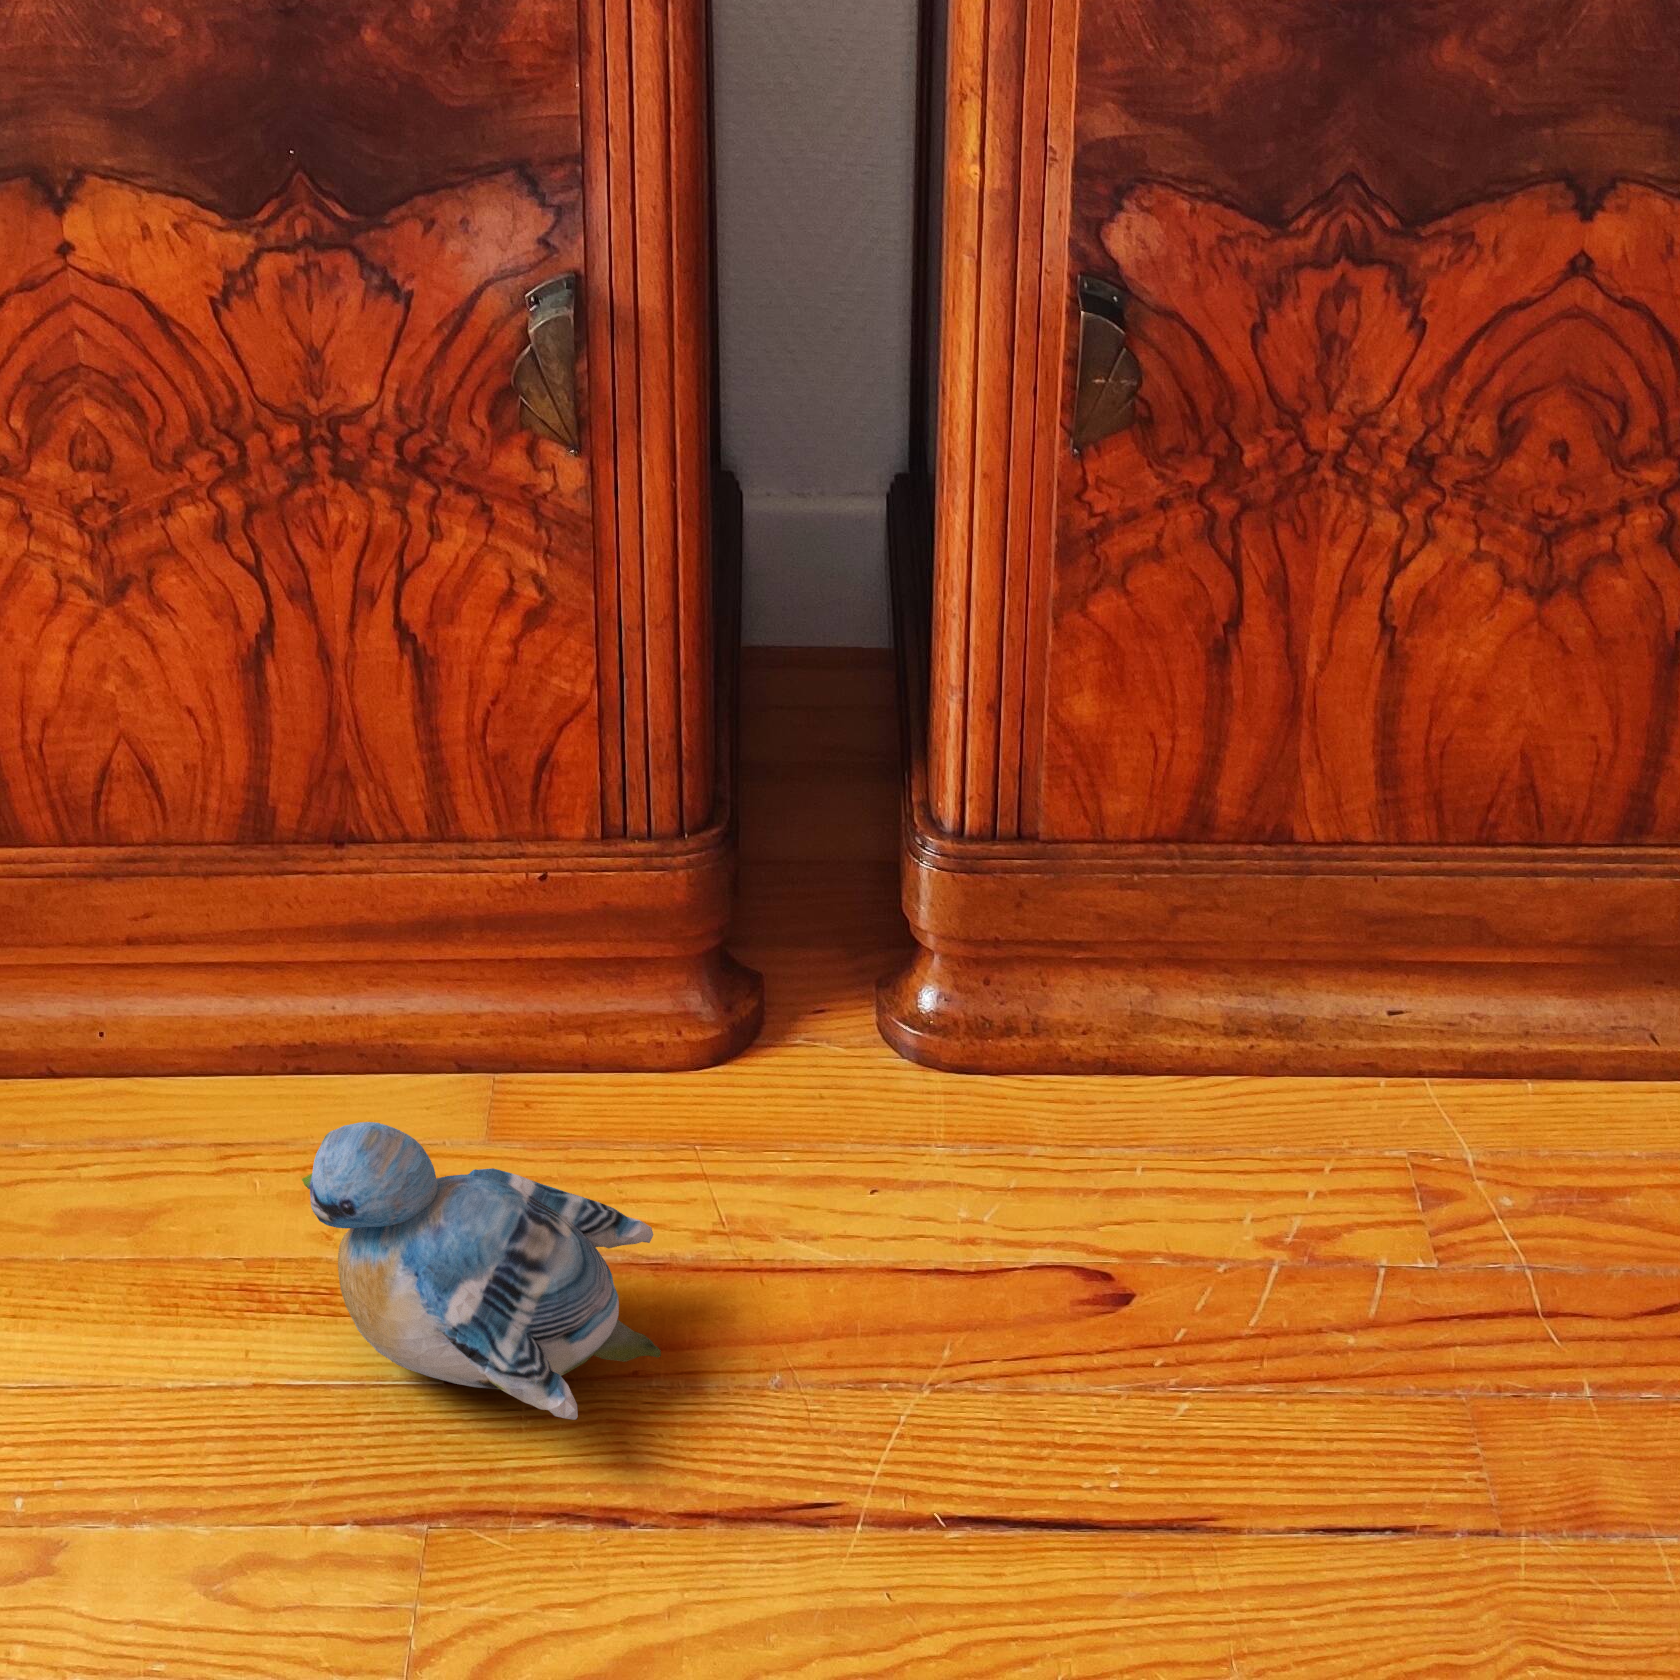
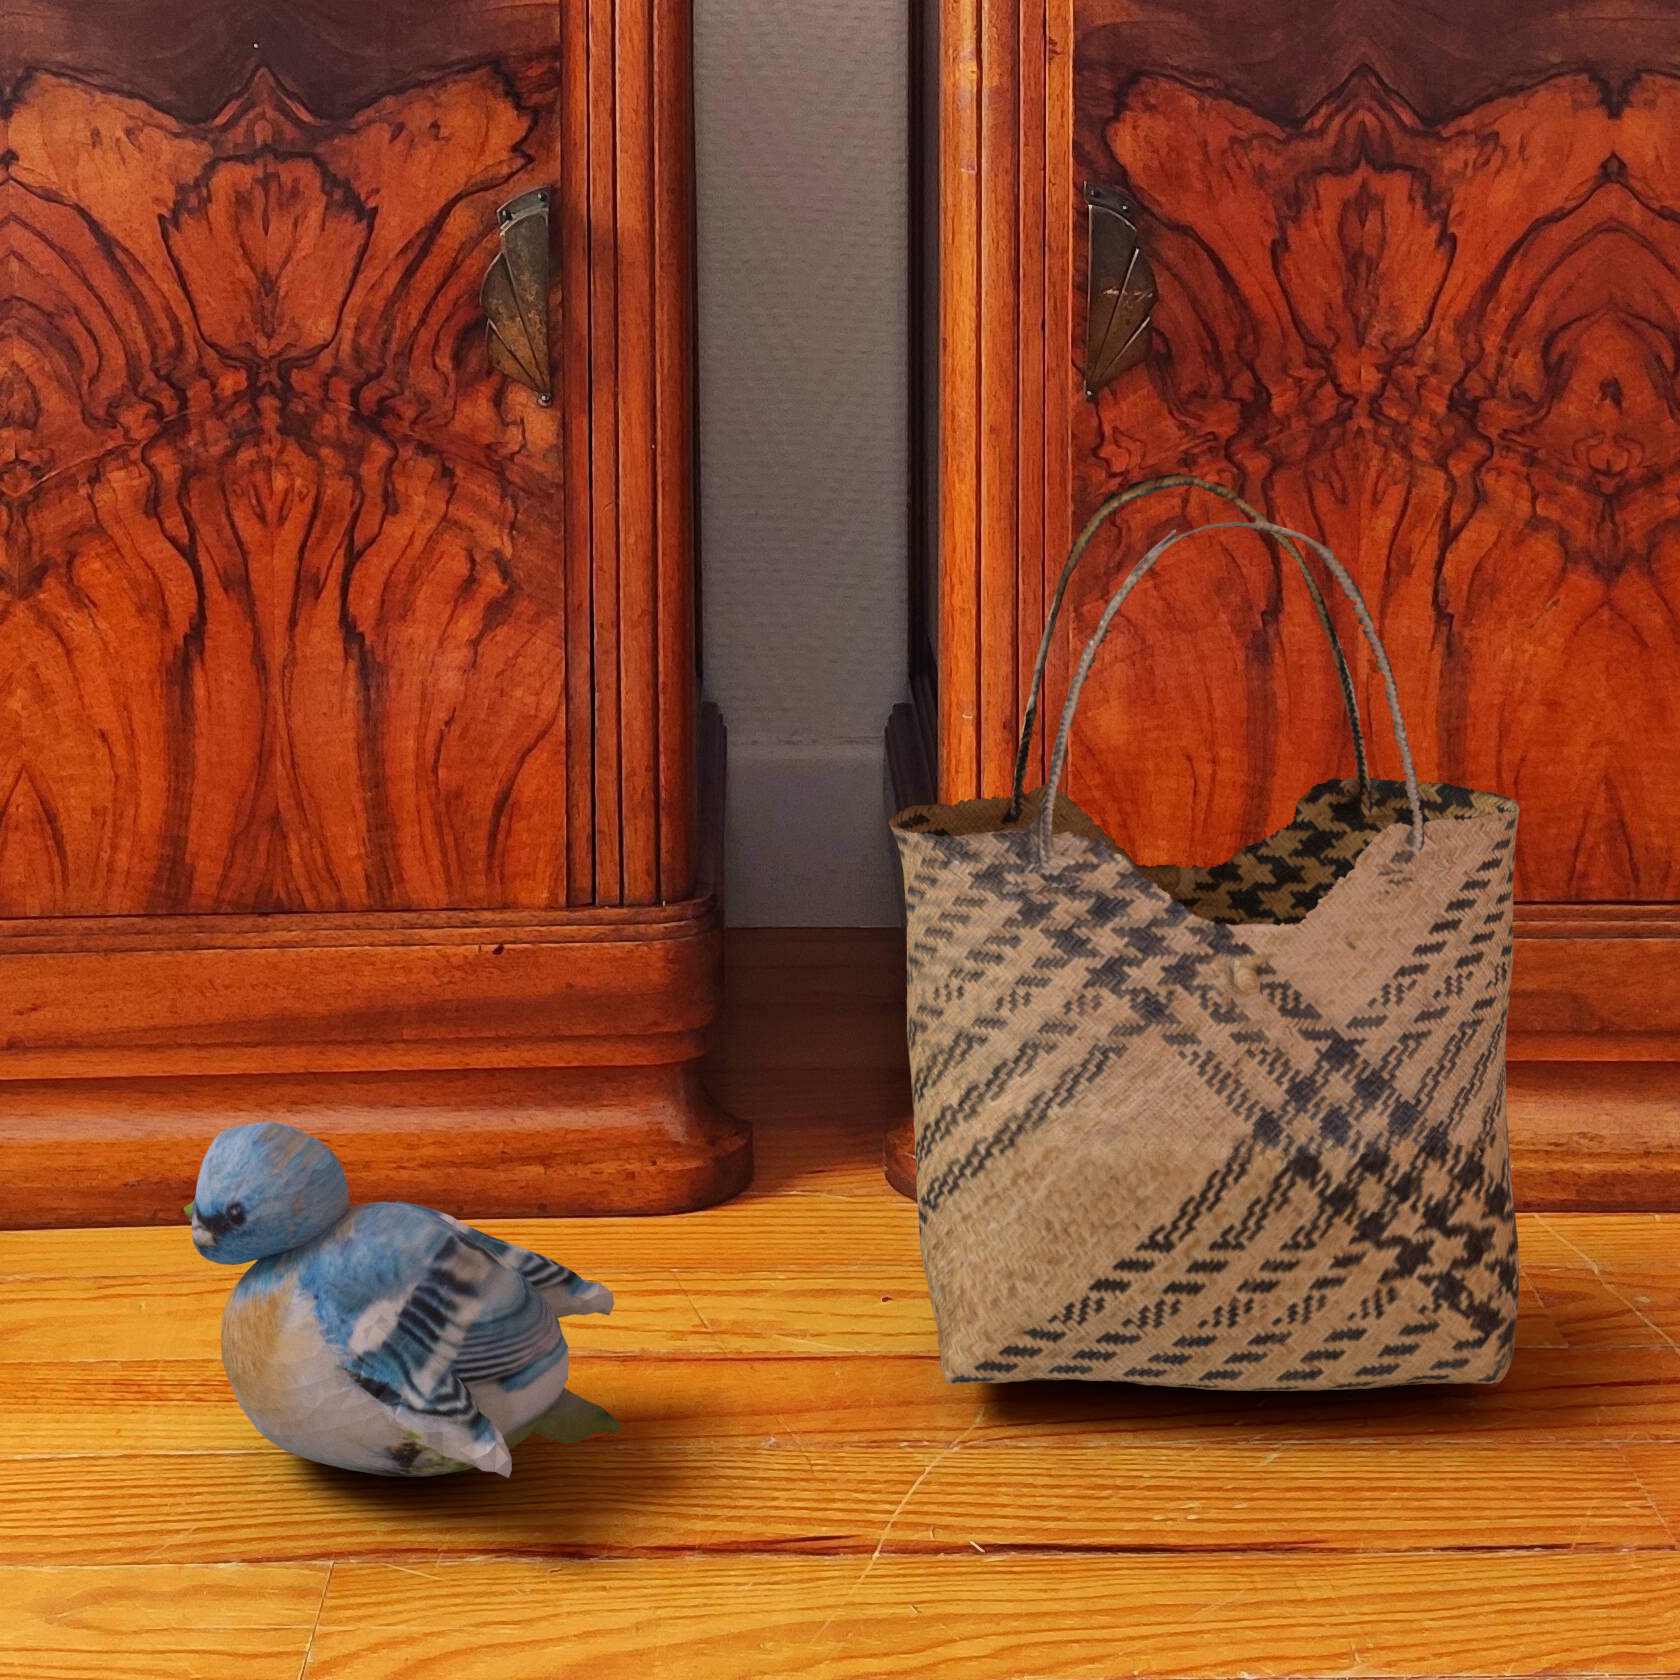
woven basket: none [882,559,1429,1309] -> present [889,473,1520,1391]

